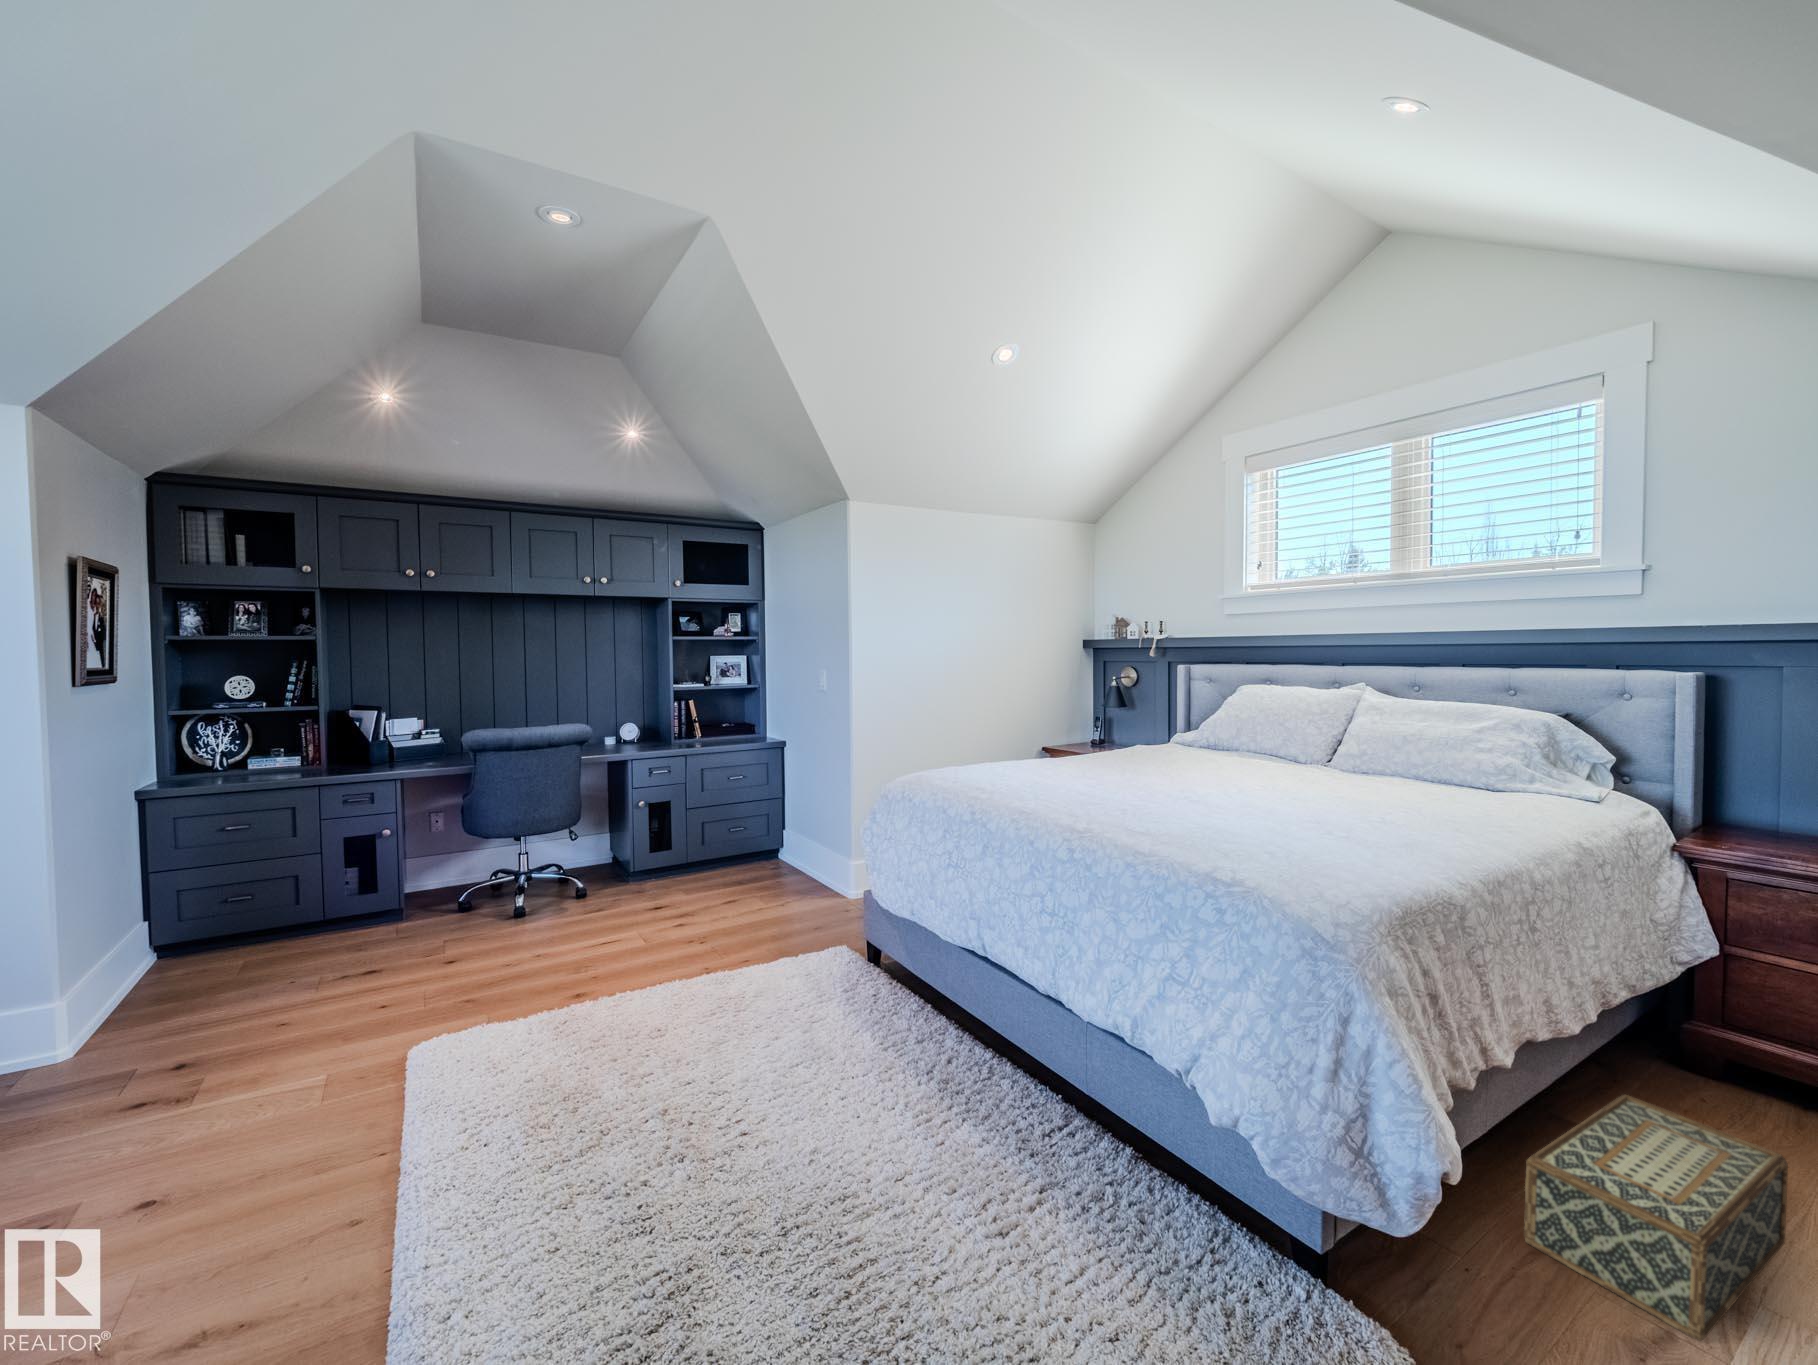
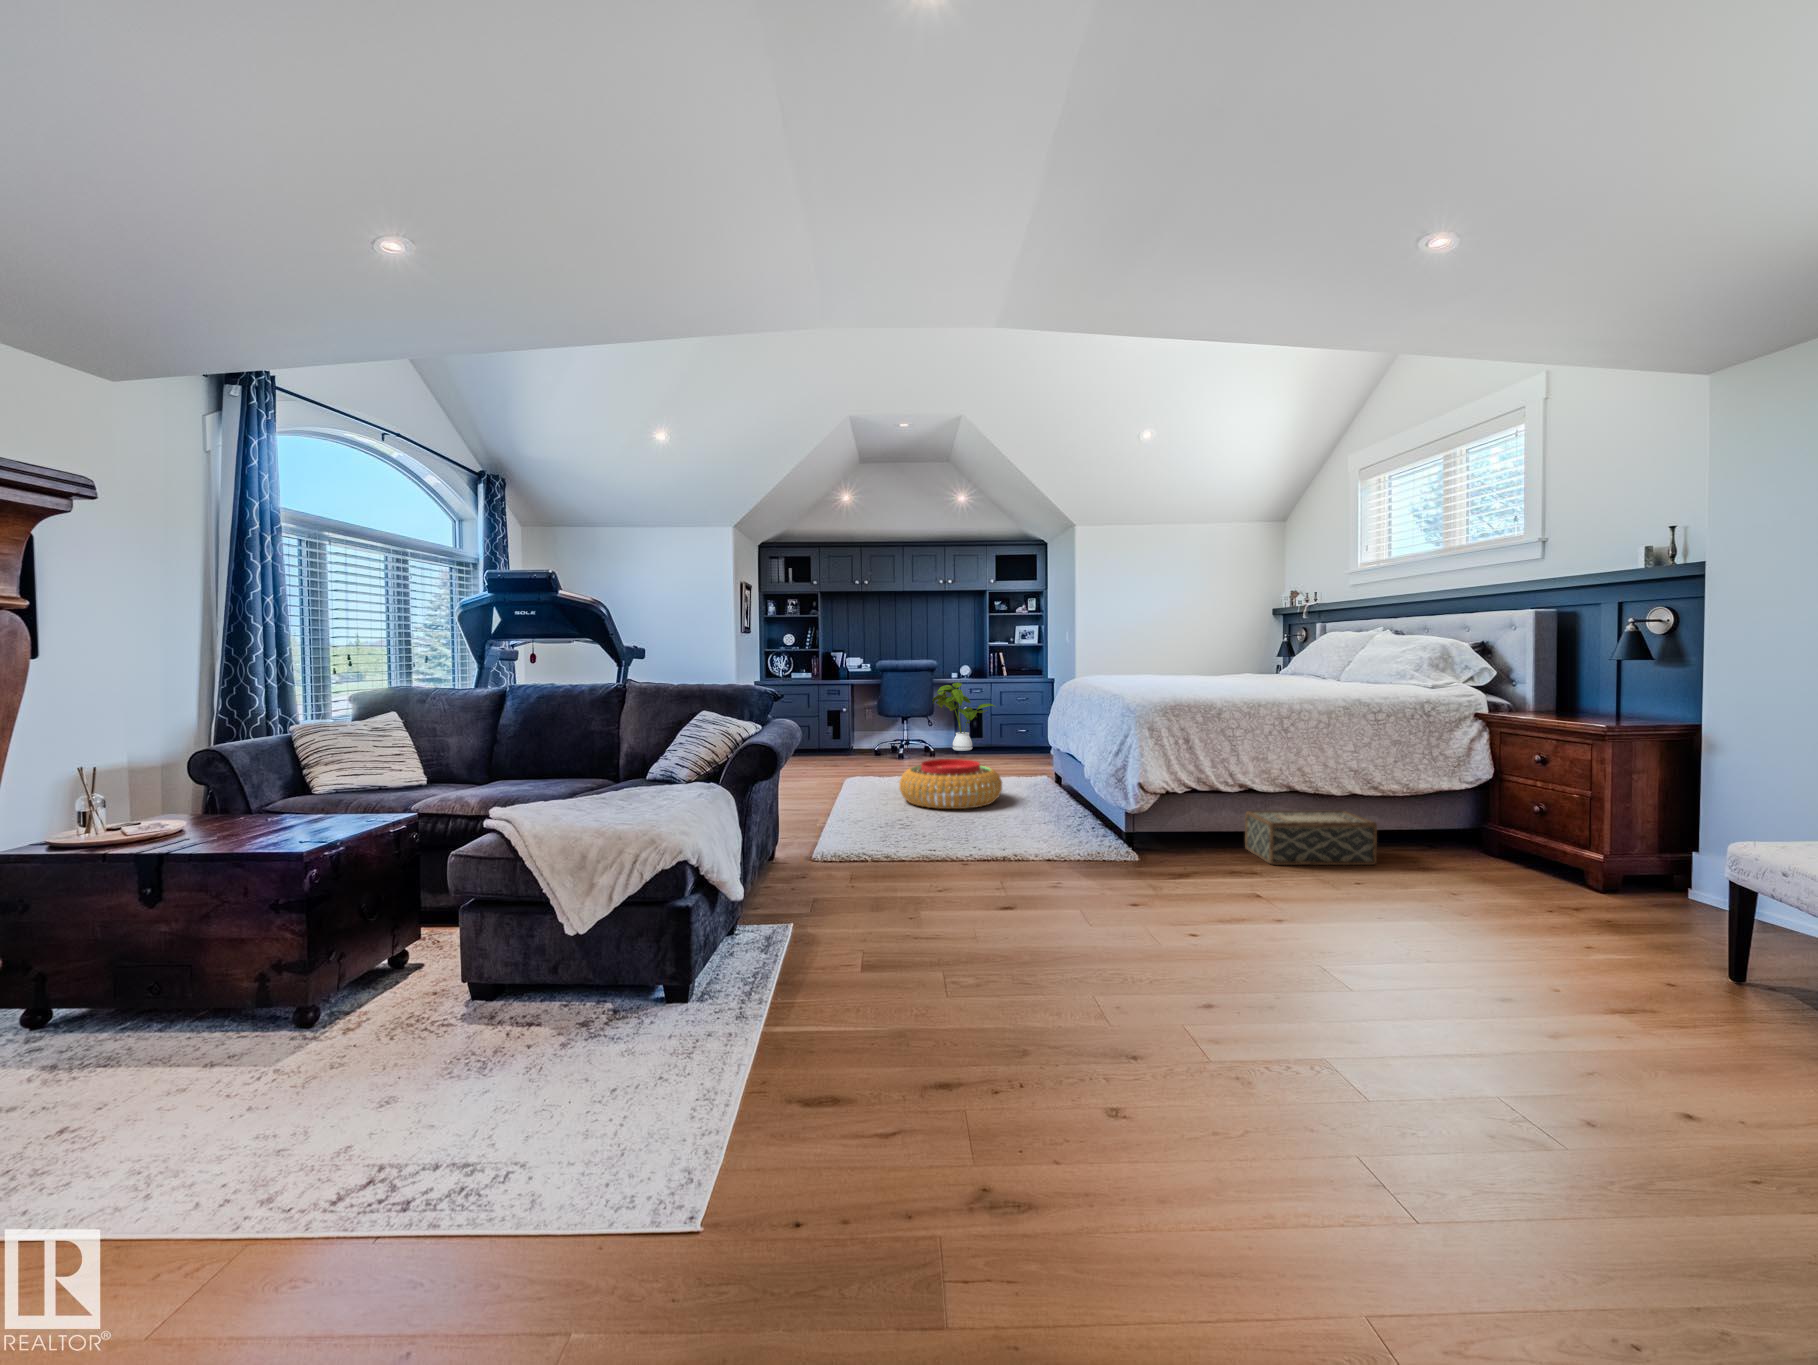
house plant: none [581,764,706,885] -> present [932,682,996,751]
pouf: none [579,1012,851,1219] -> present [899,759,1002,809]

